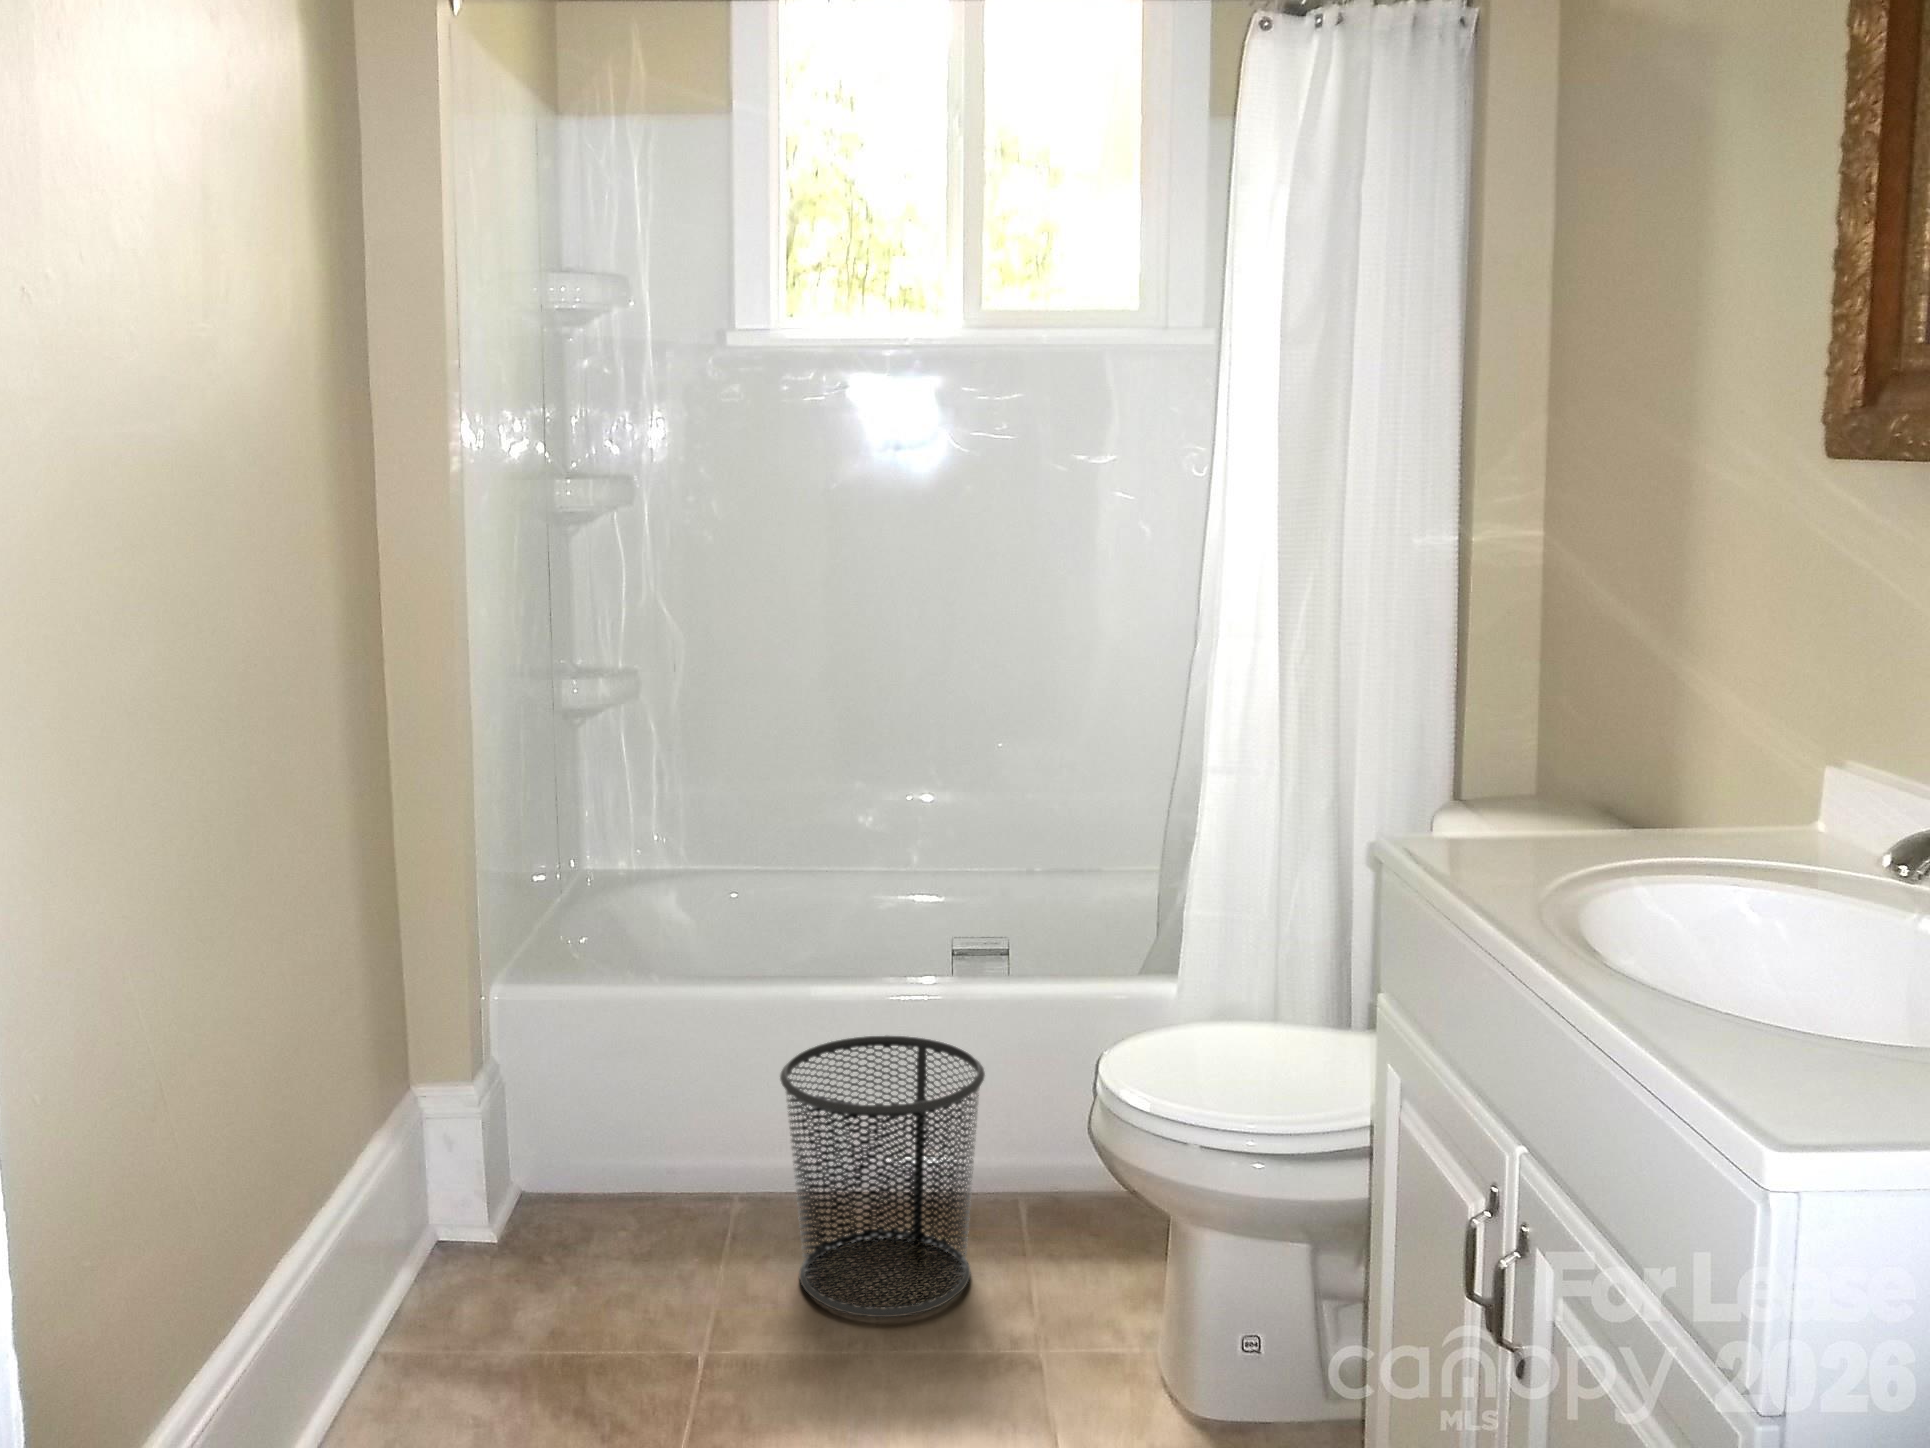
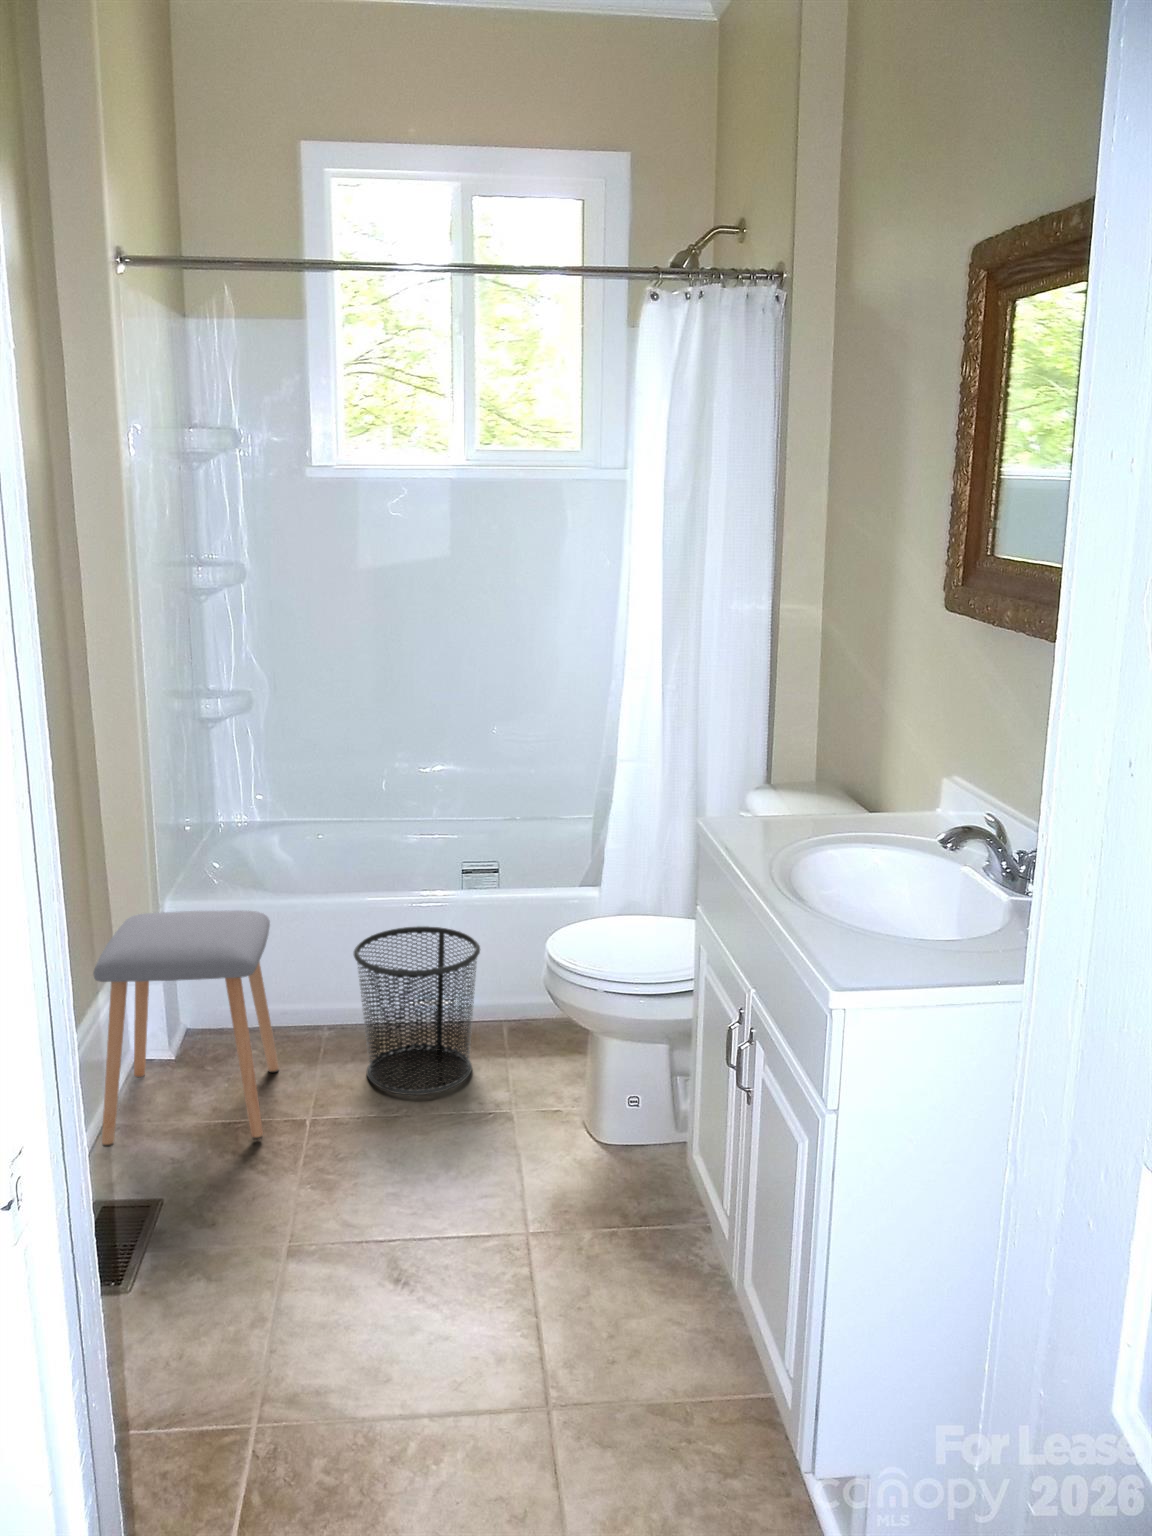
stool: none [360,1002,660,1389] -> present [93,910,279,1147]

